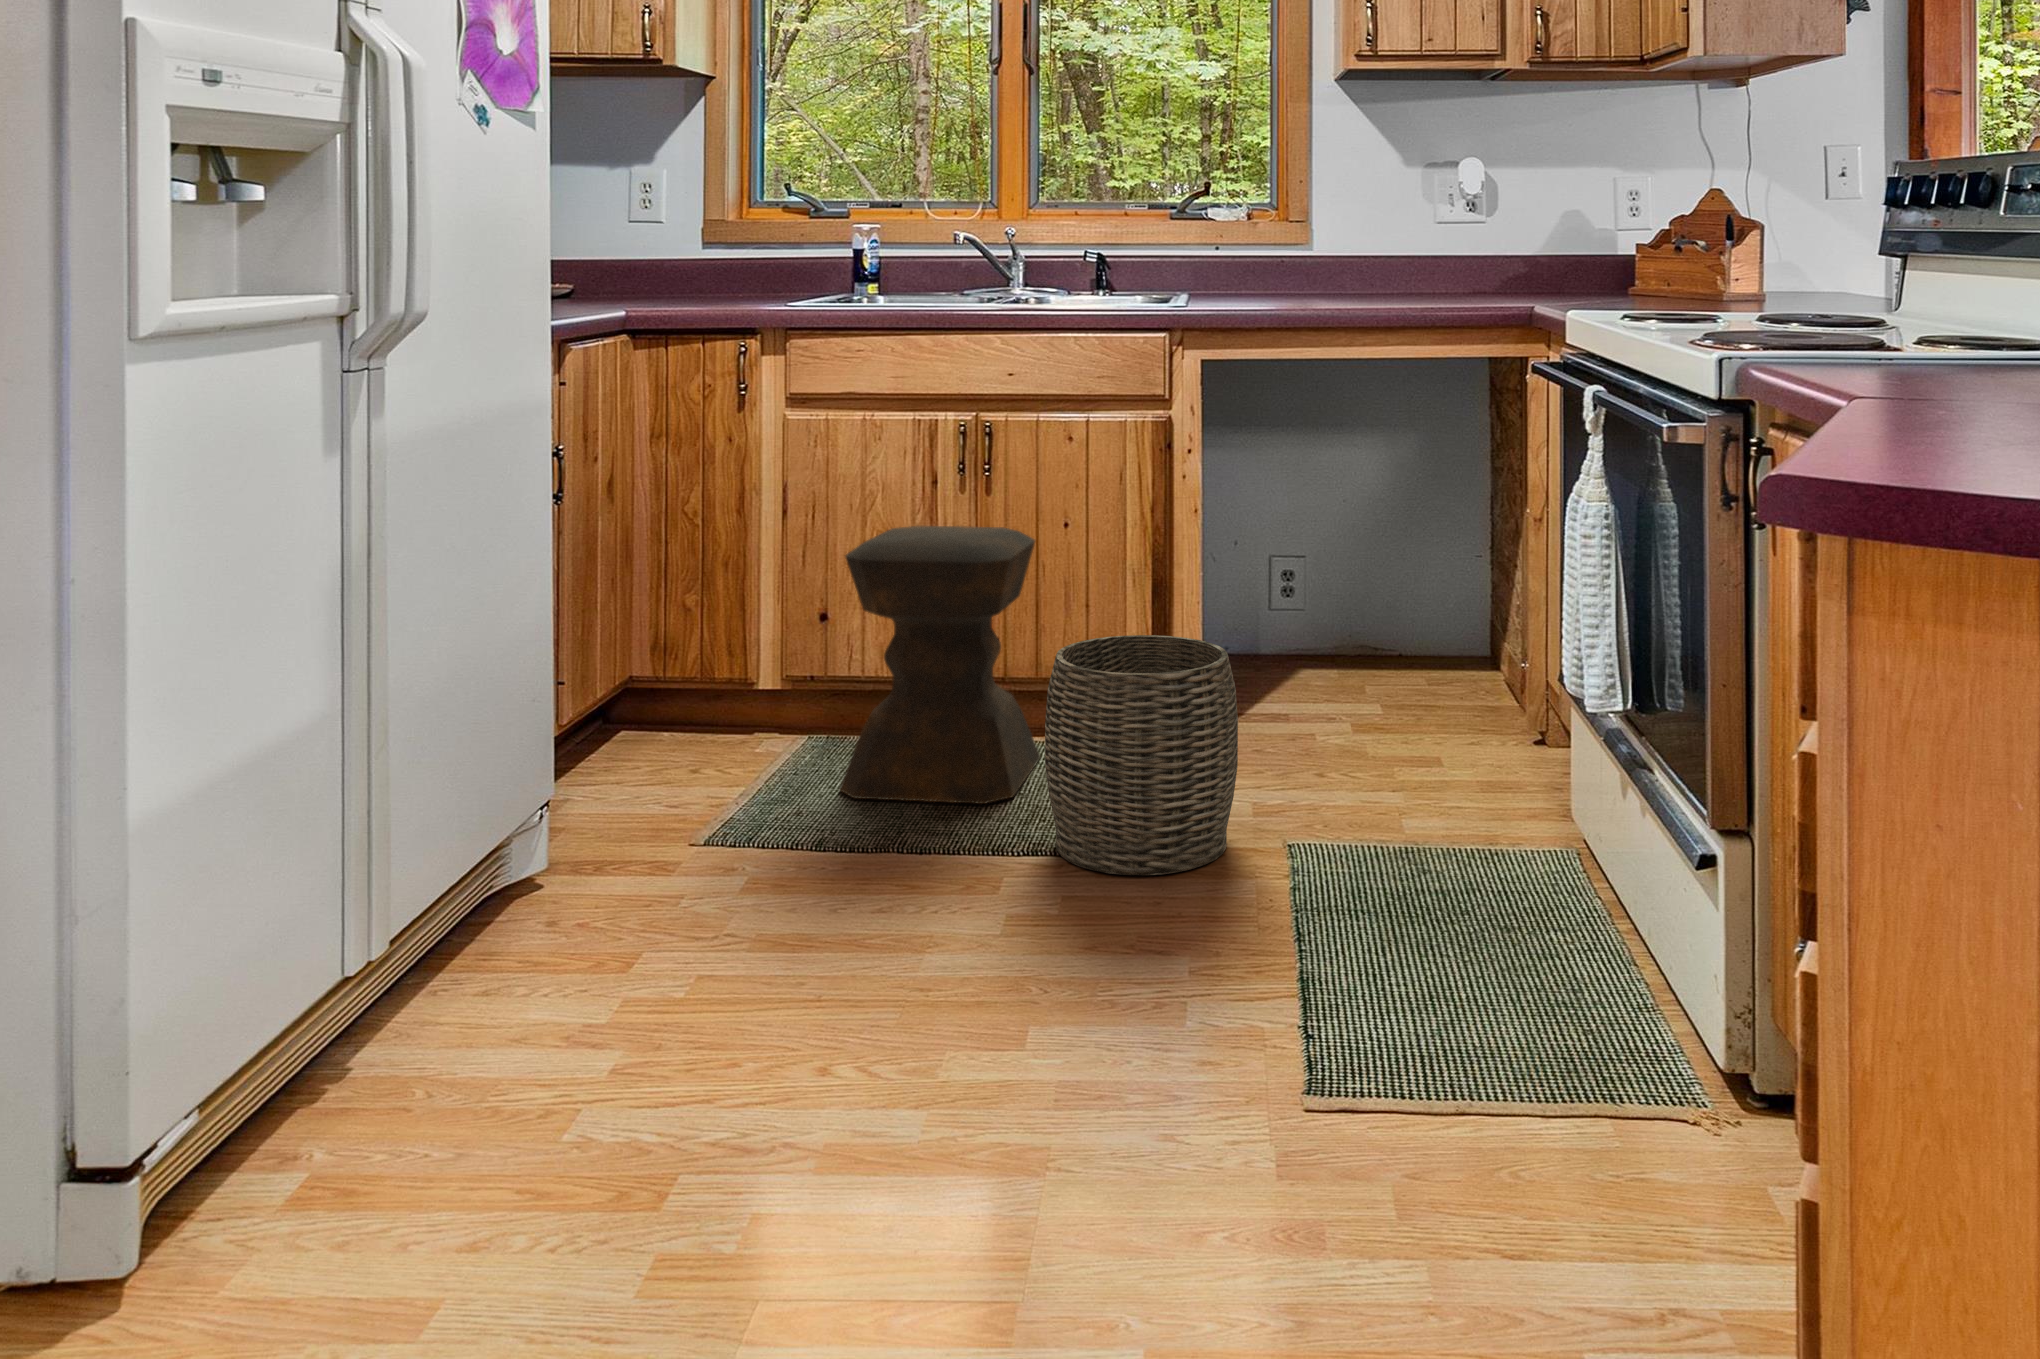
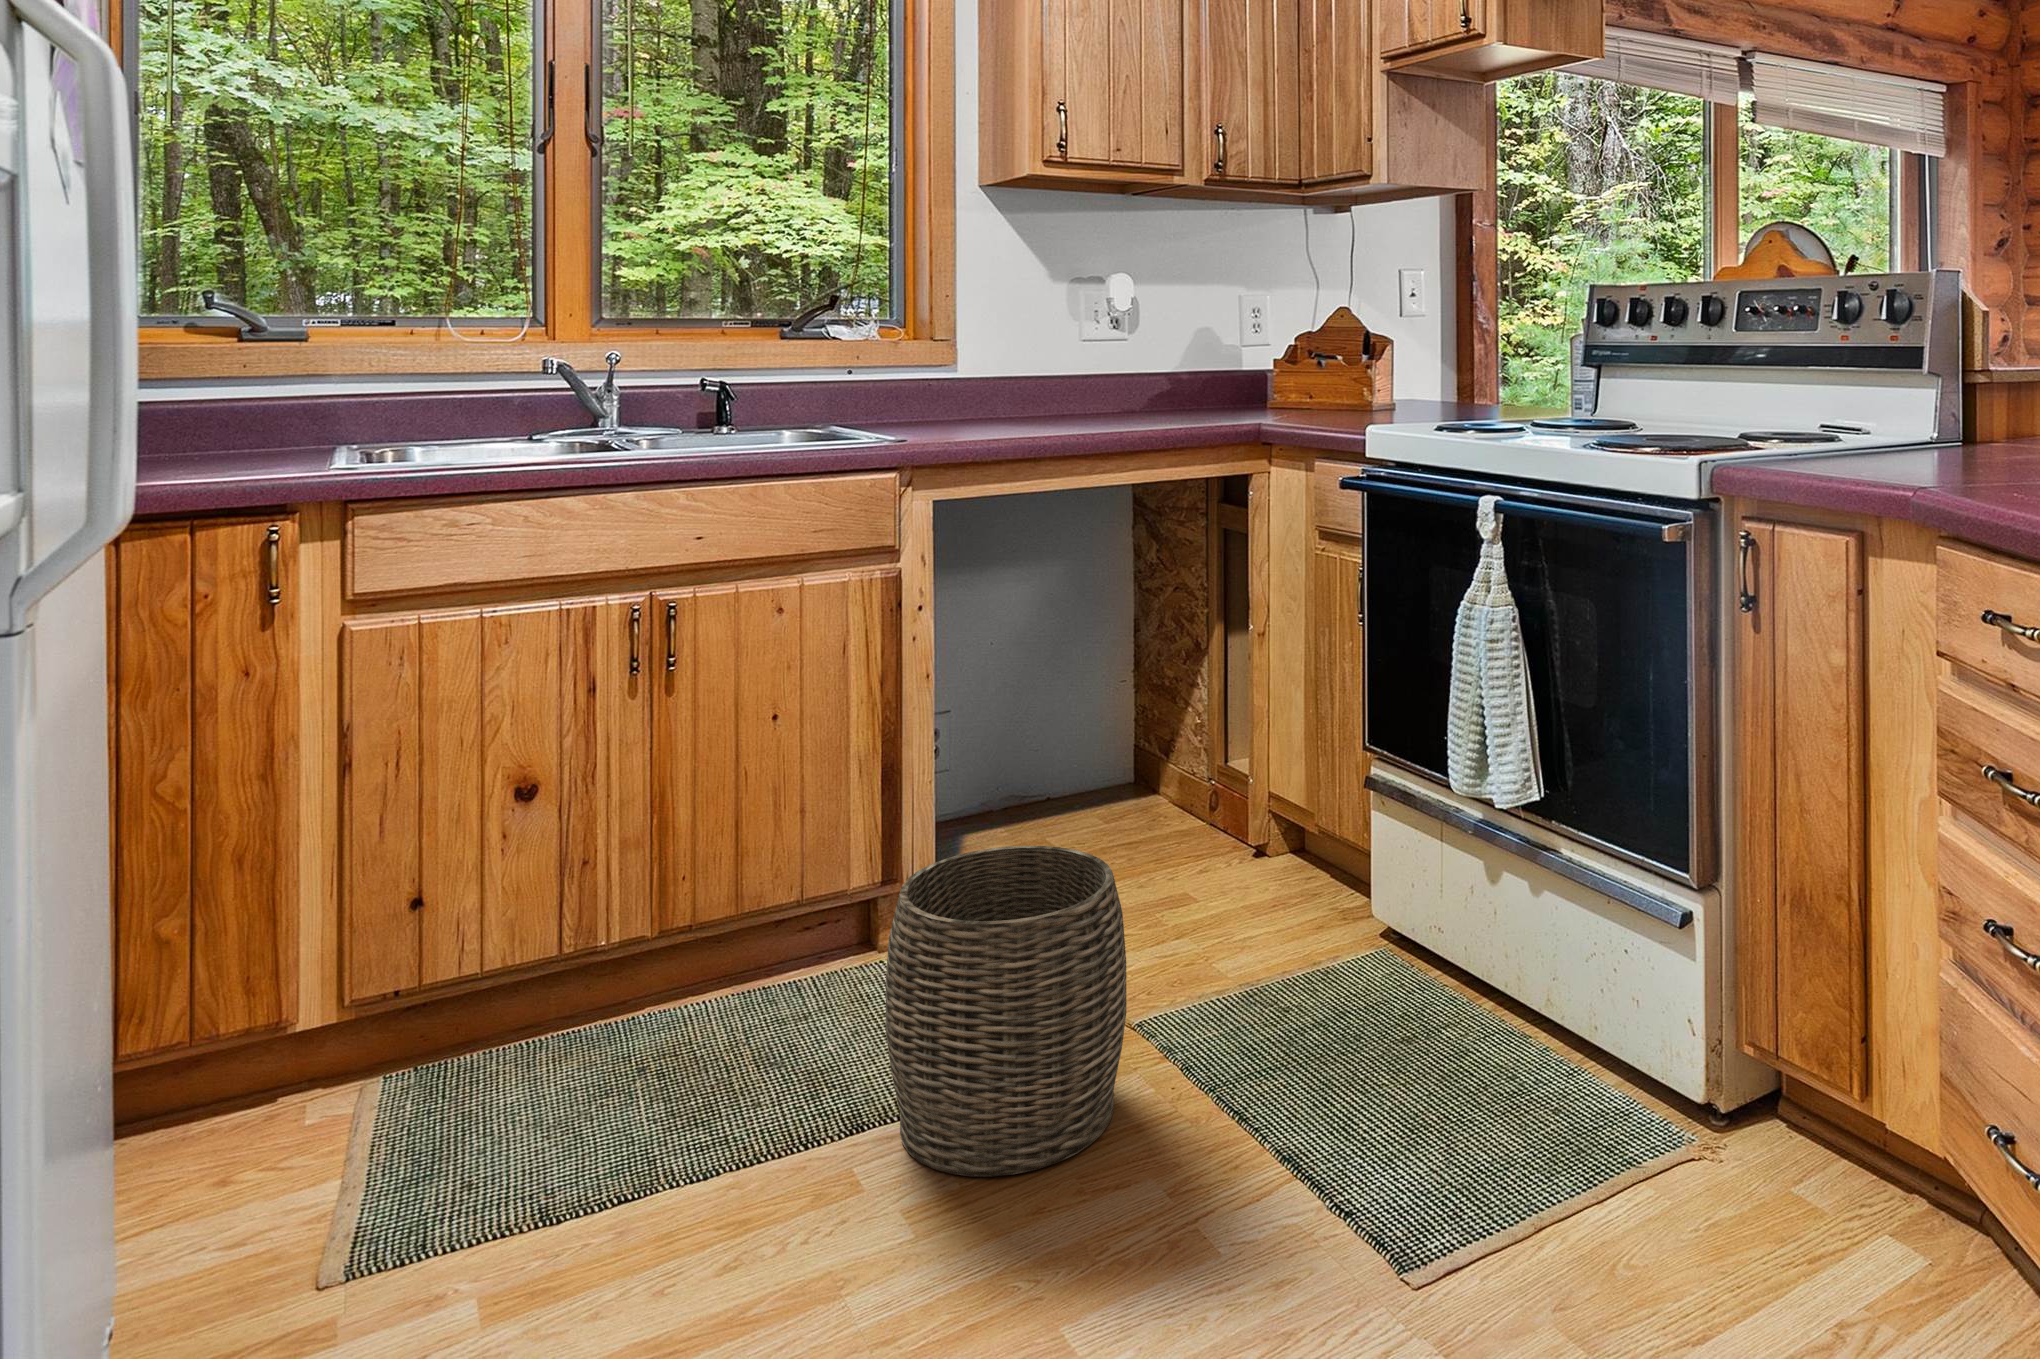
stool: present [840,526,1041,804] -> none [519,737,787,1168]

